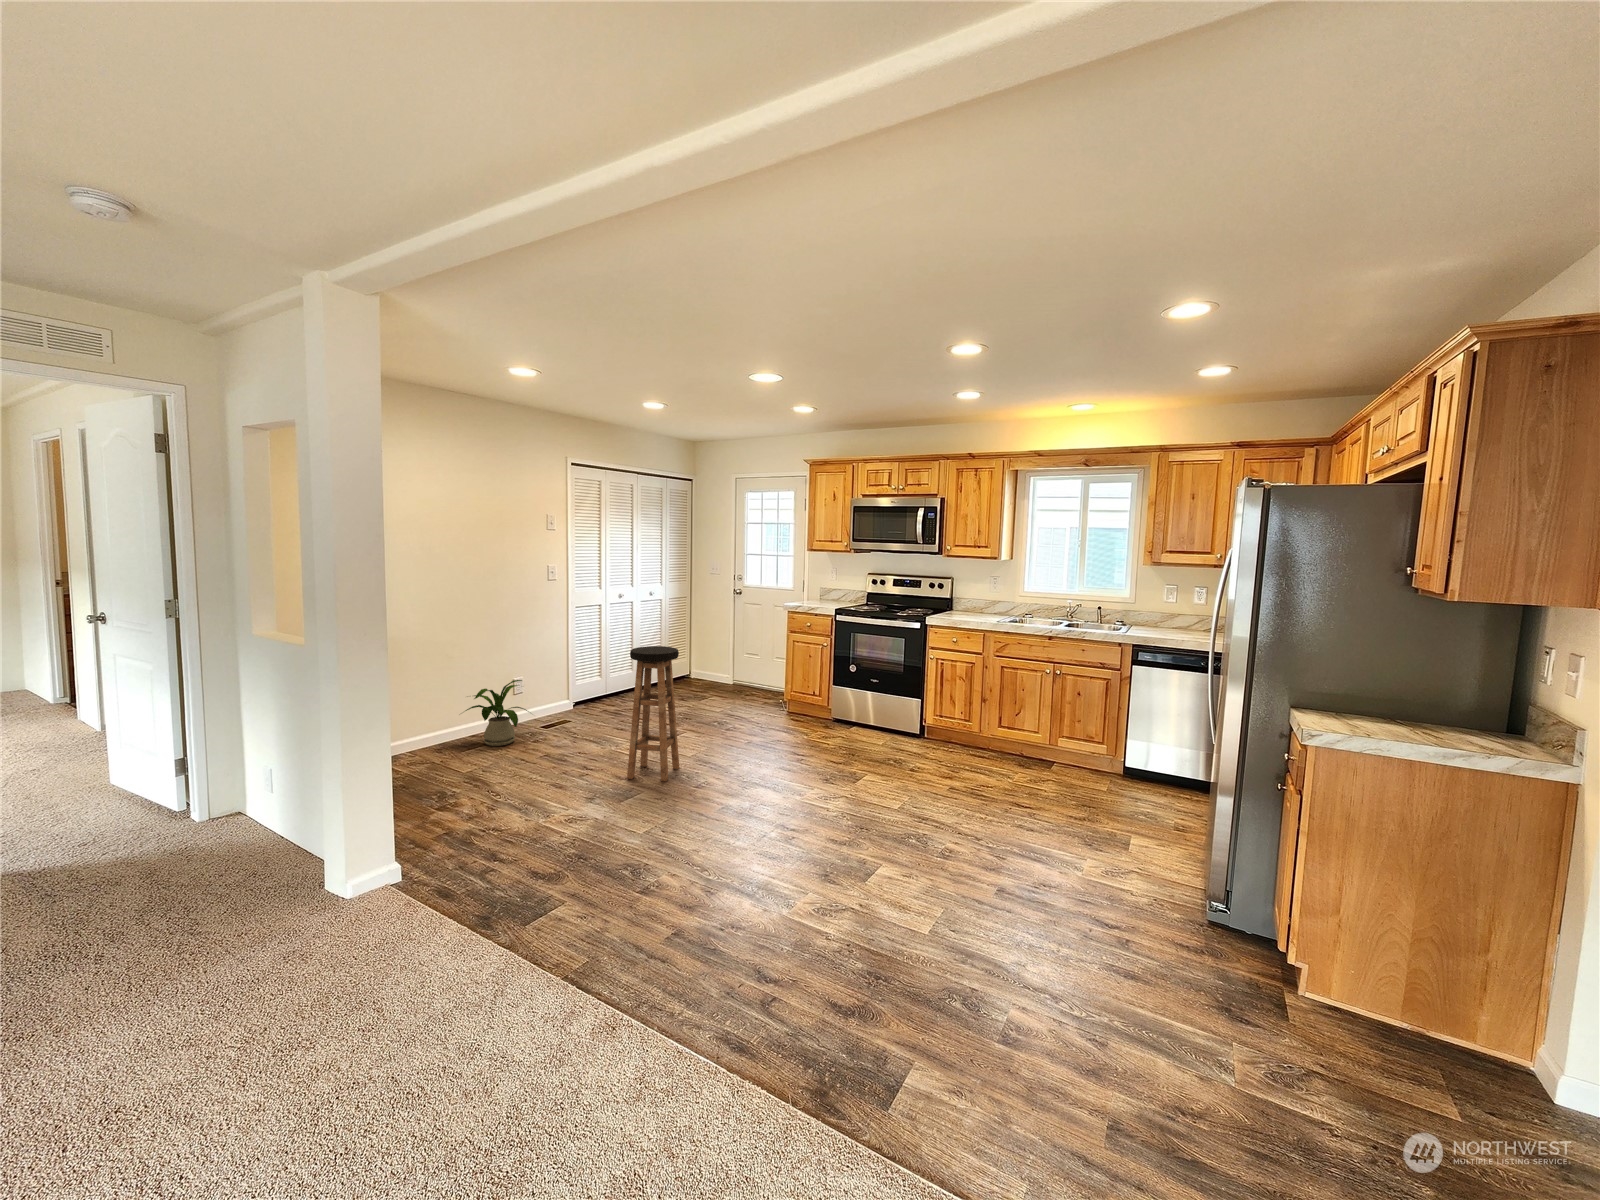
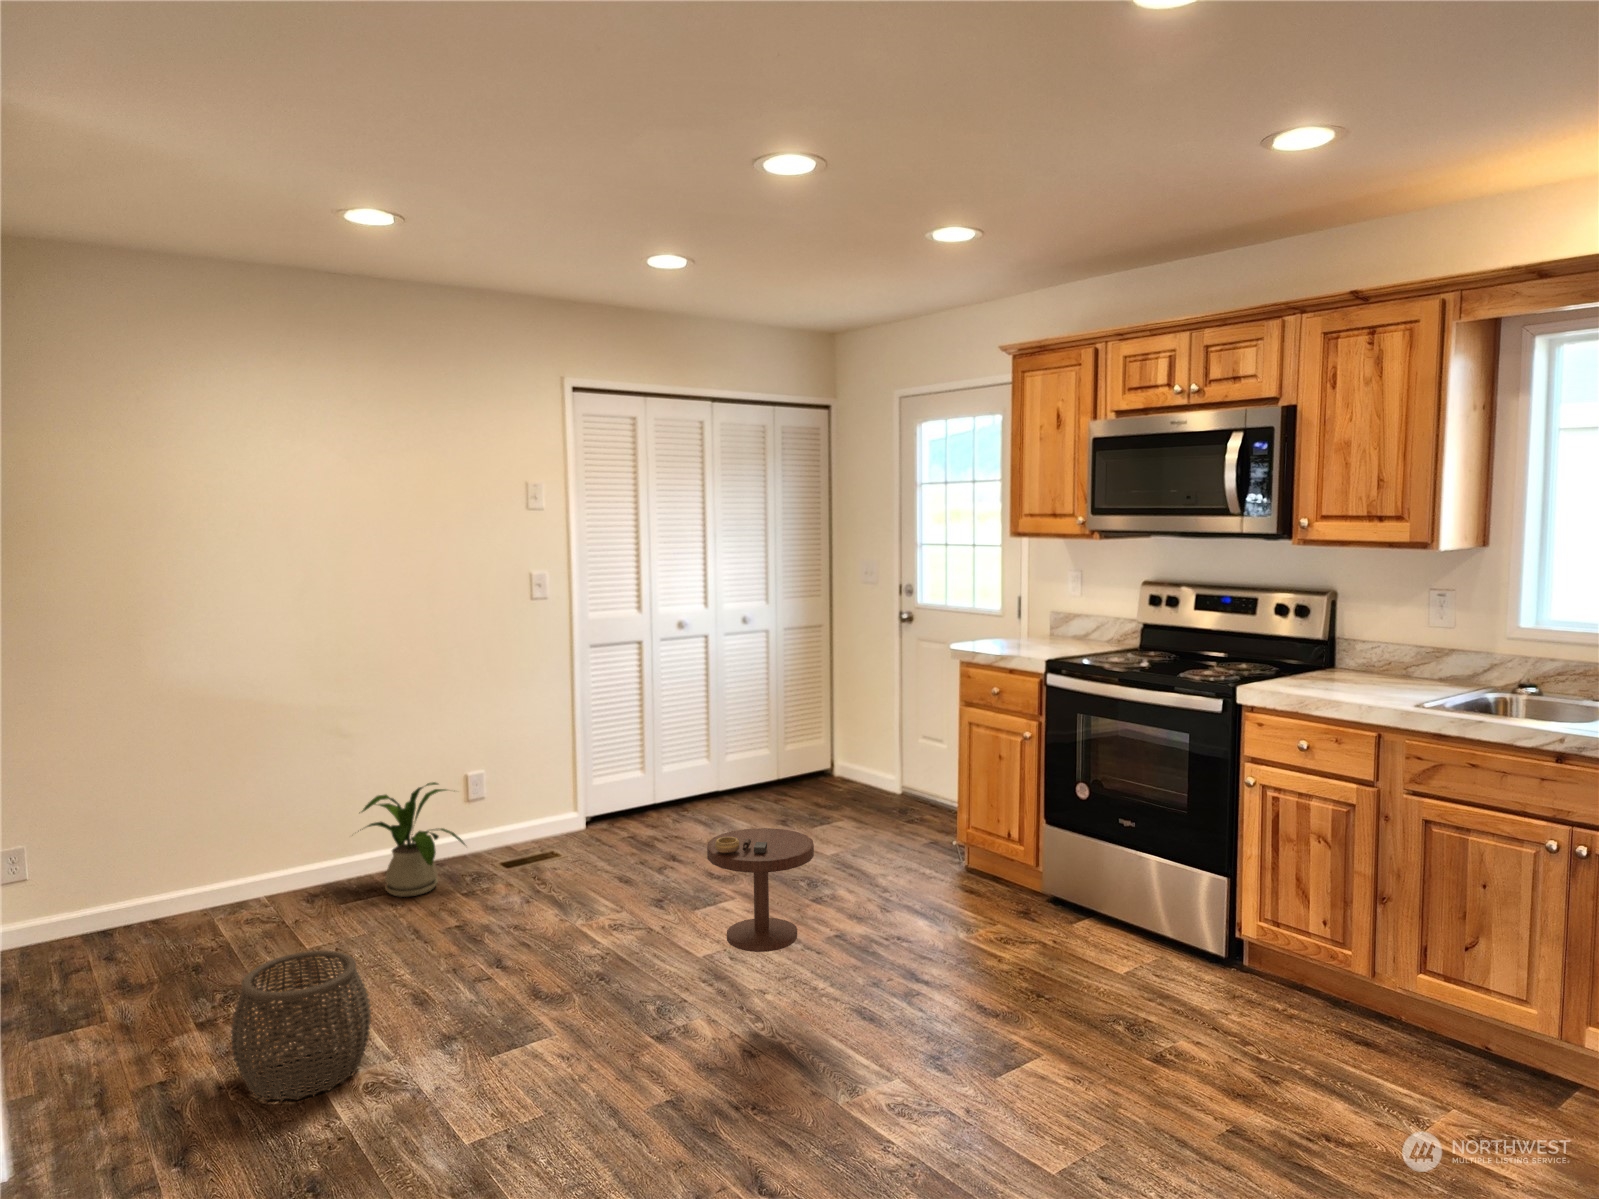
bar stool: present [627,646,679,782] -> none [544,738,657,1016]
side table: none [721,685,771,778] -> present [707,828,814,952]
woven basket: none [493,757,566,832] -> present [231,950,371,1101]

